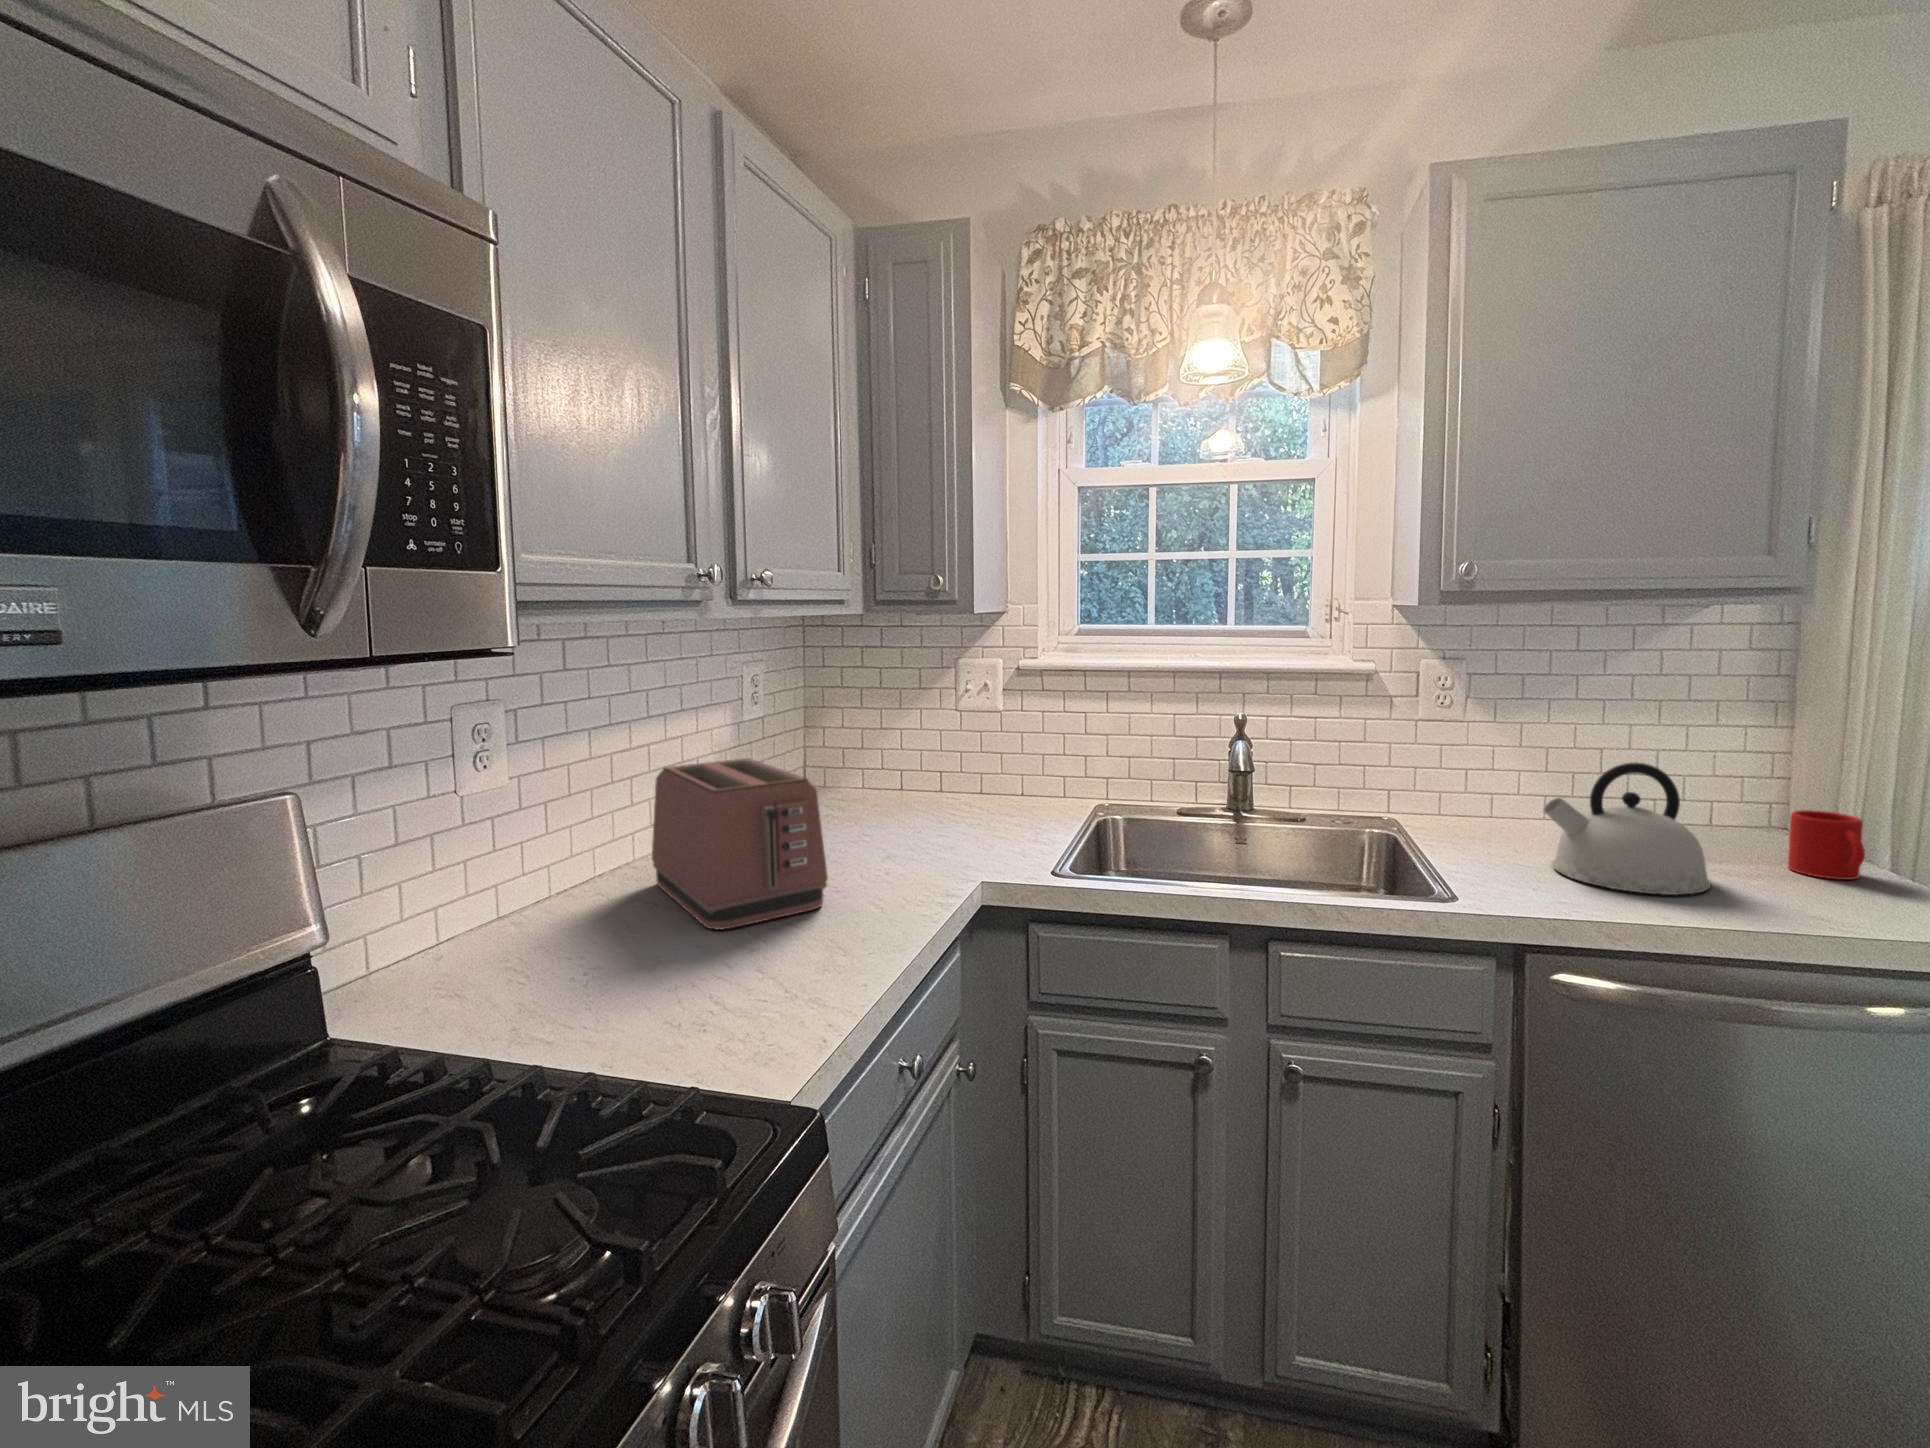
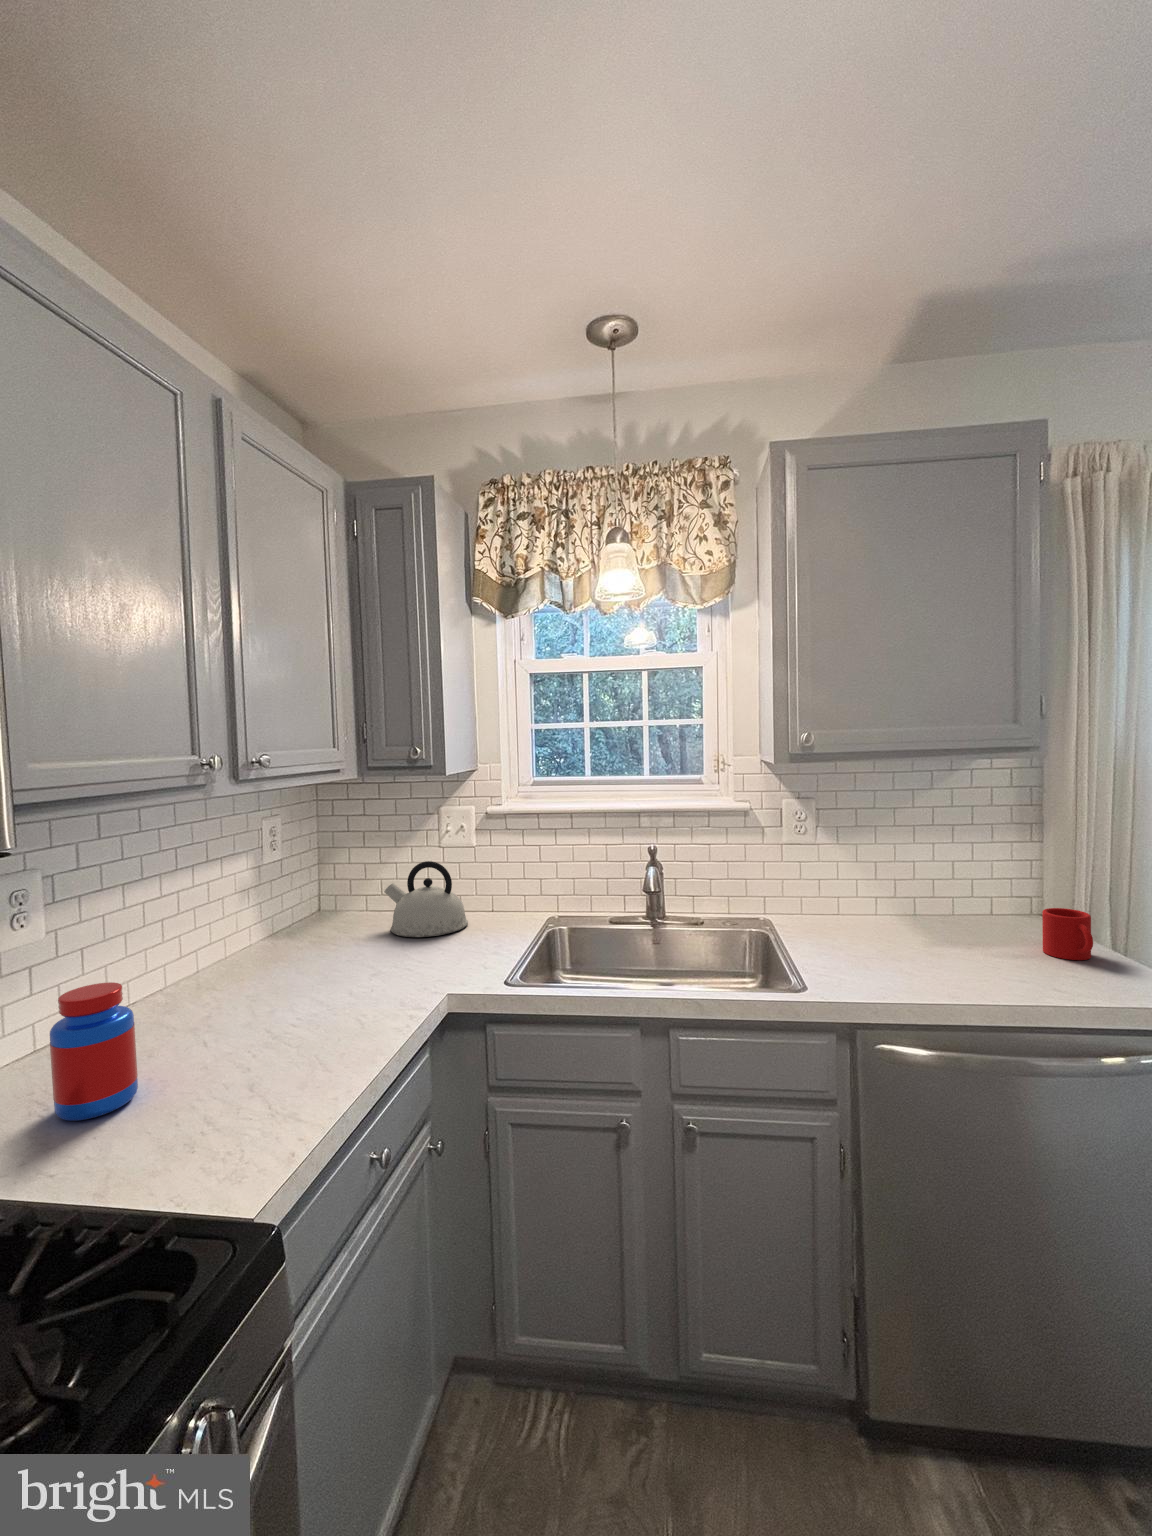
toaster: present [652,758,828,930] -> none [173,902,316,1056]
kettle: present [1544,763,1711,895] -> present [384,861,468,937]
jar: none [540,828,634,983] -> present [50,982,138,1121]

